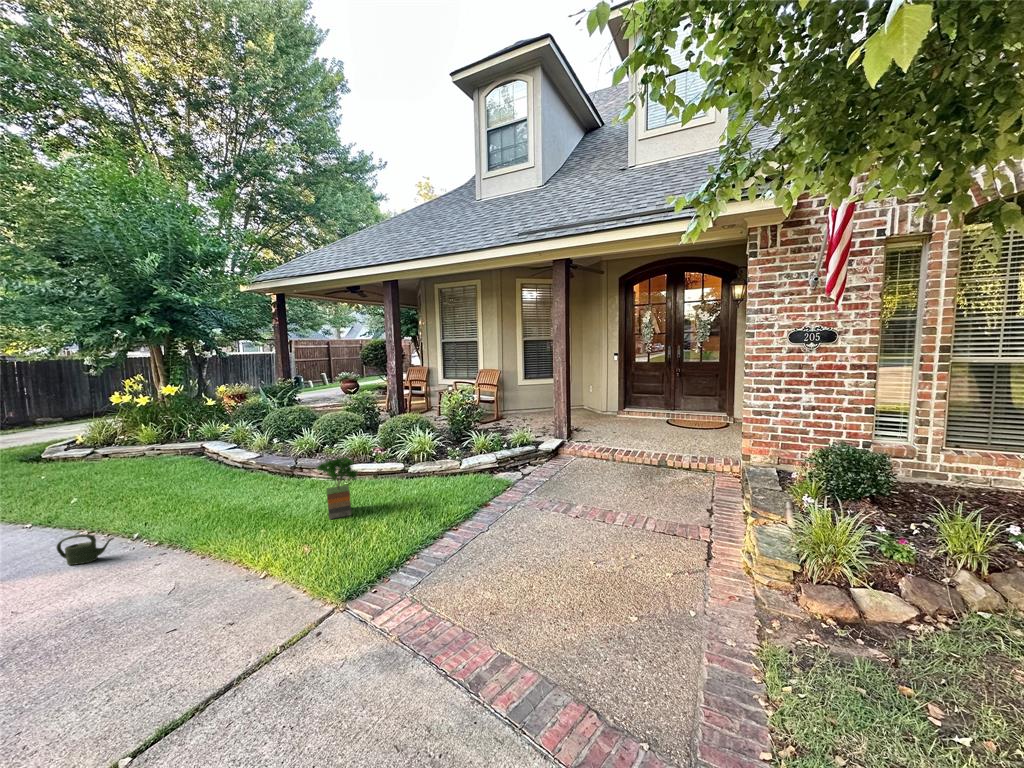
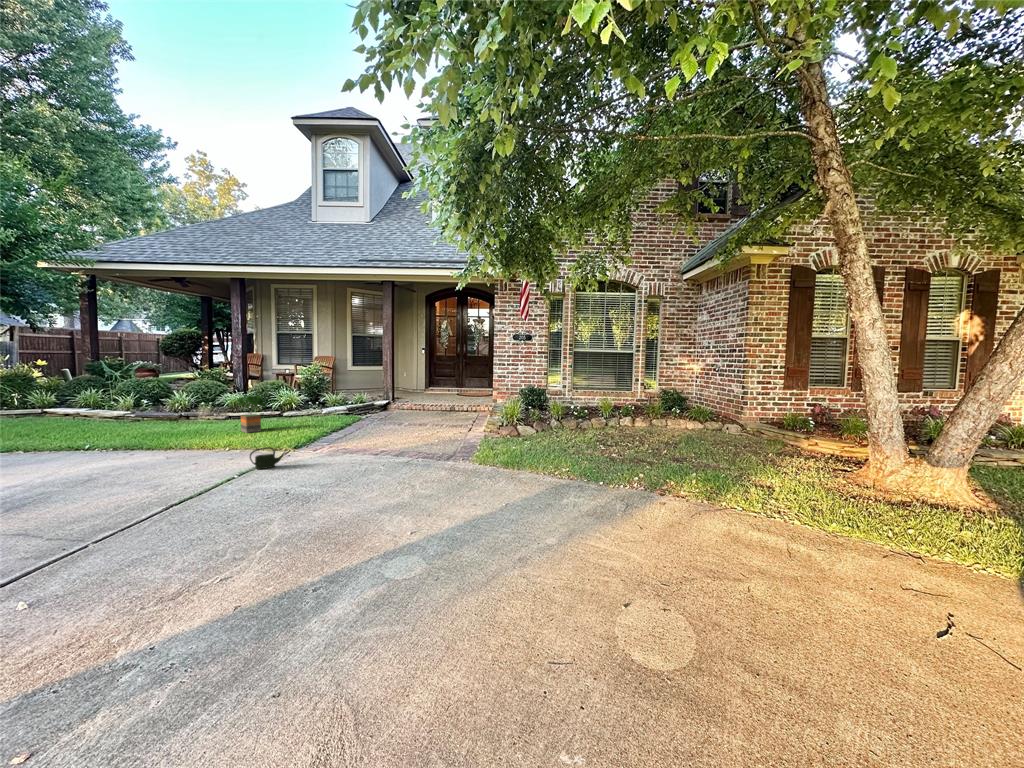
watering can: present [57,534,114,565] -> present [250,447,287,469]

